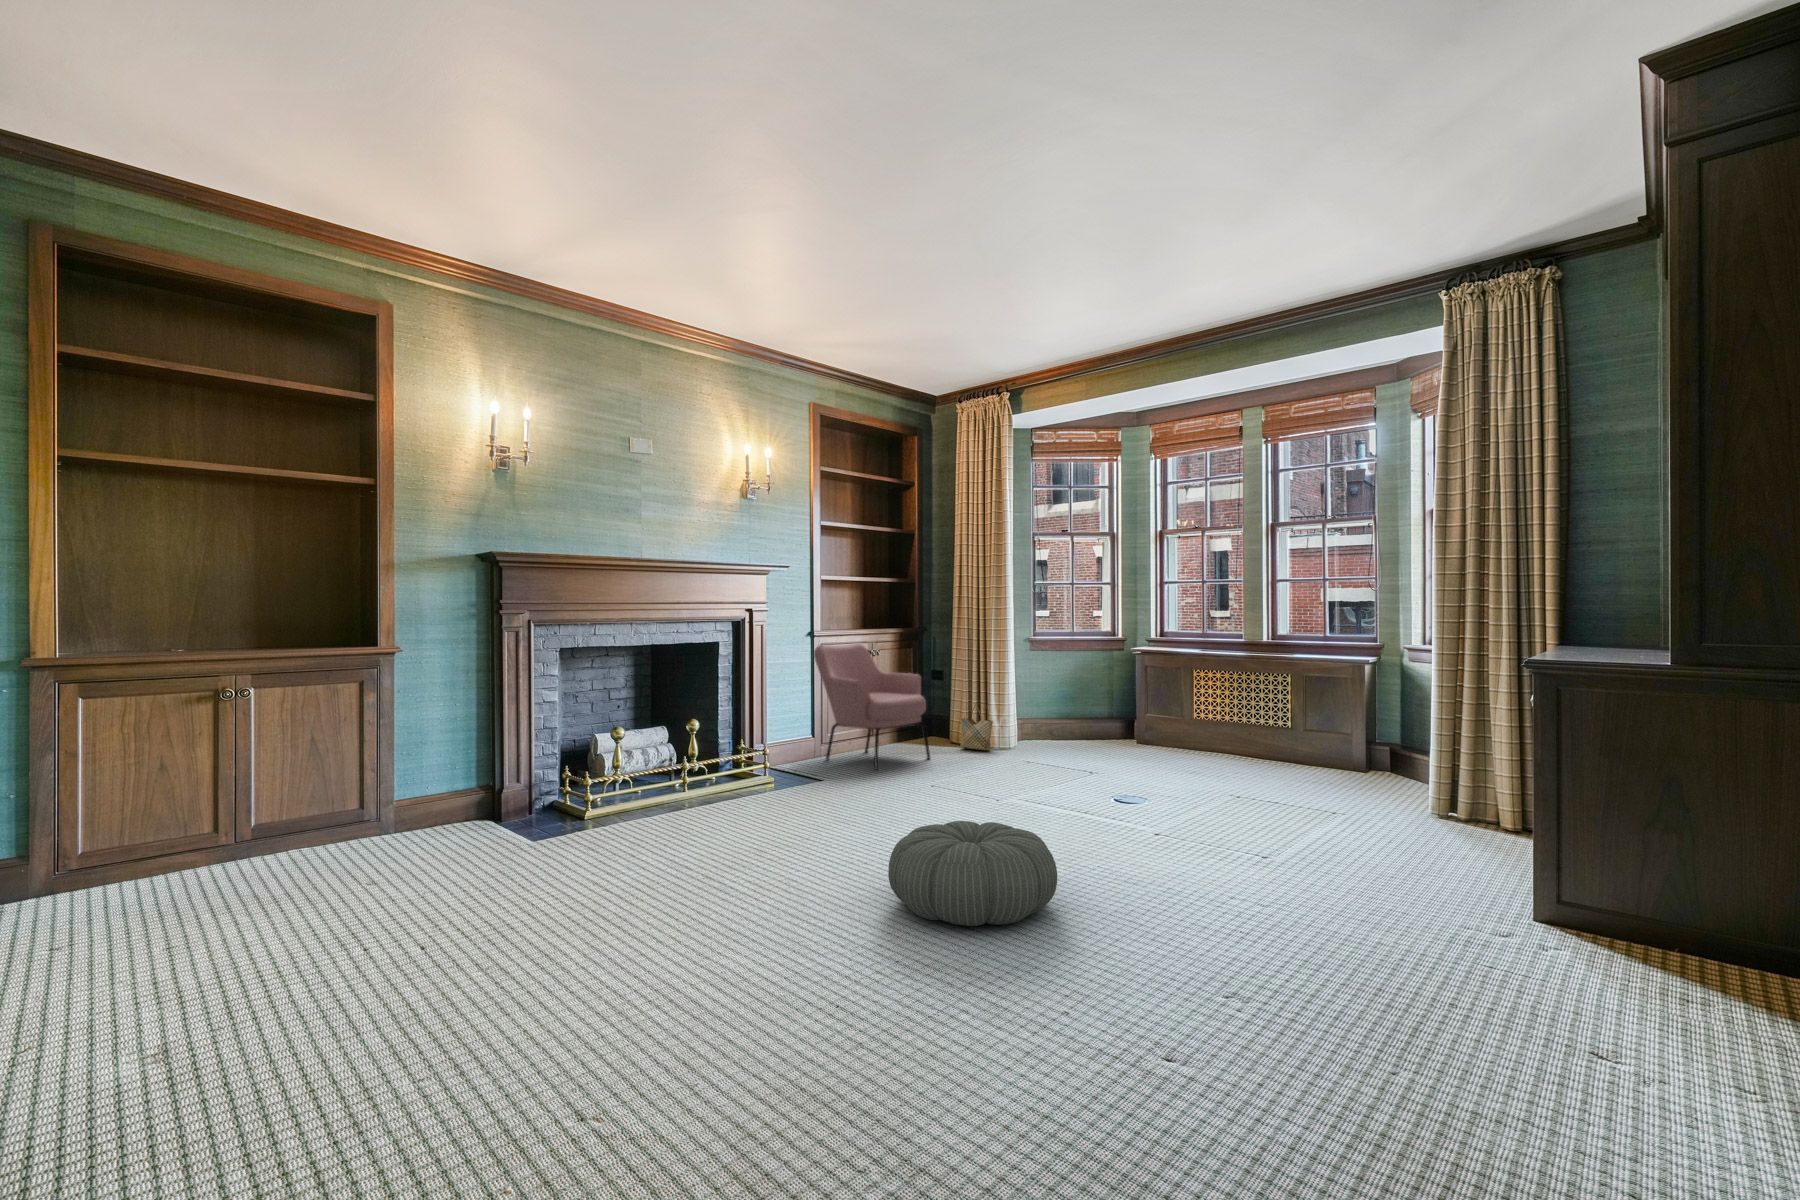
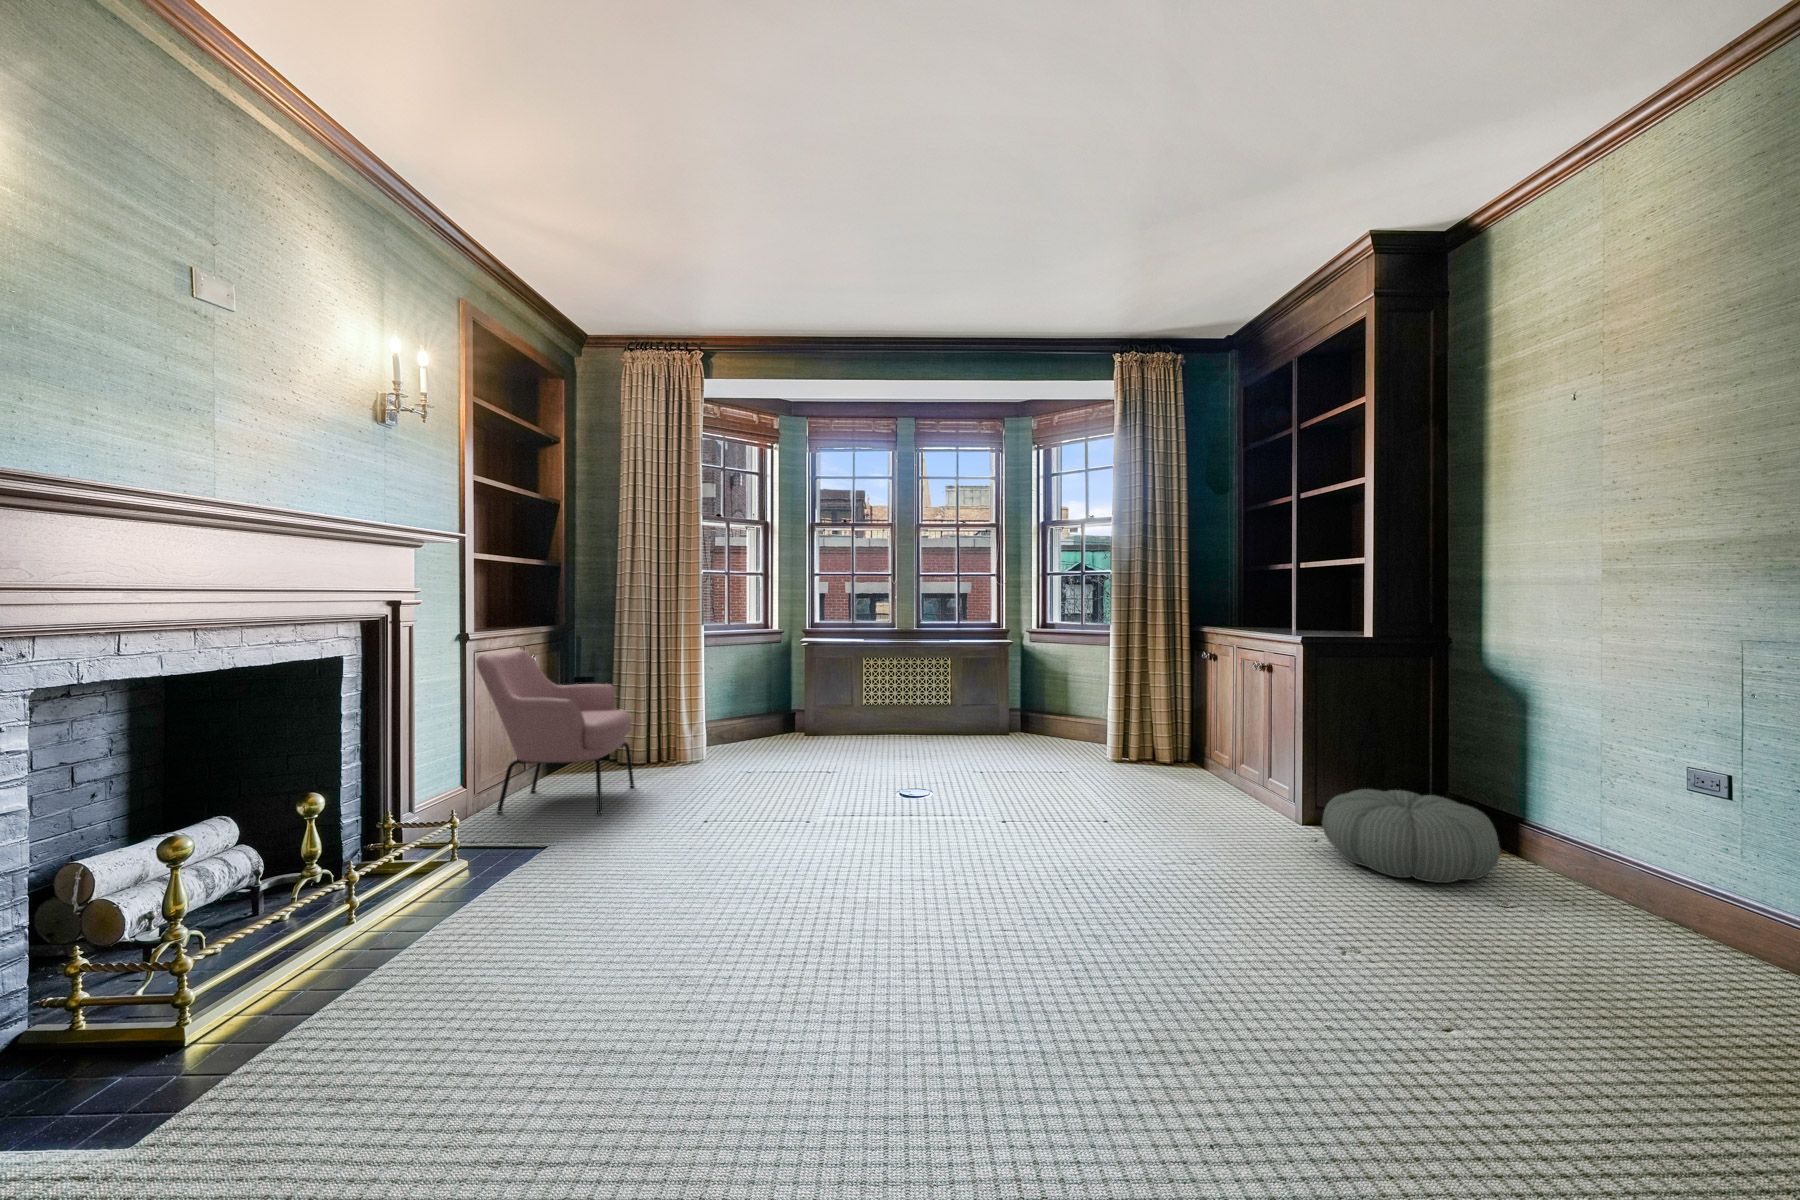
woven basket: present [960,702,993,751] -> none [640,710,682,766]
pouf: present [888,821,1057,926] -> present [1322,789,1500,883]

